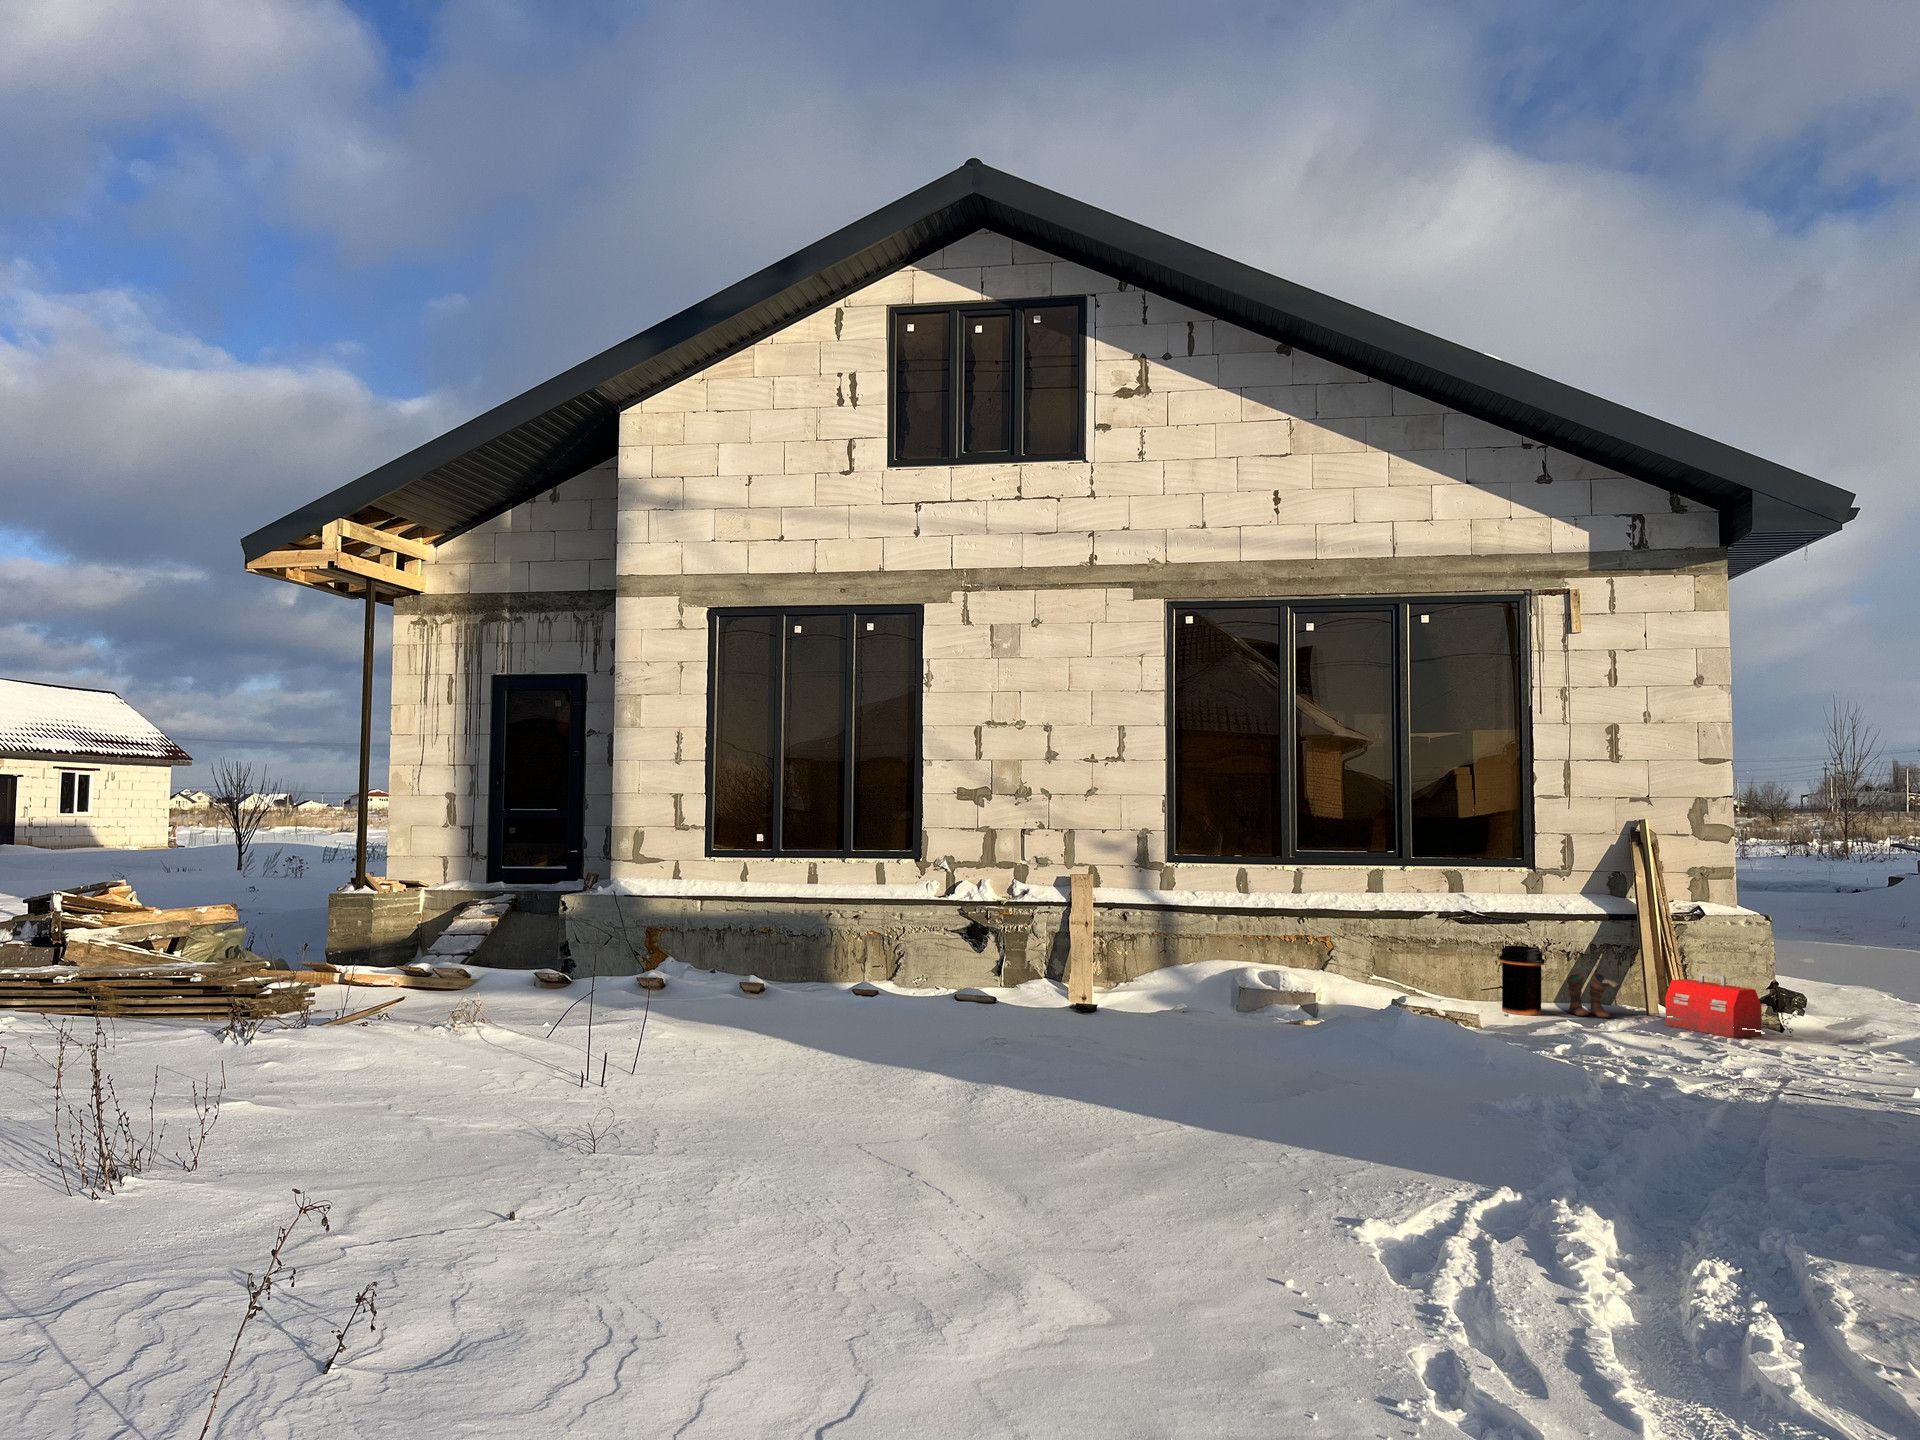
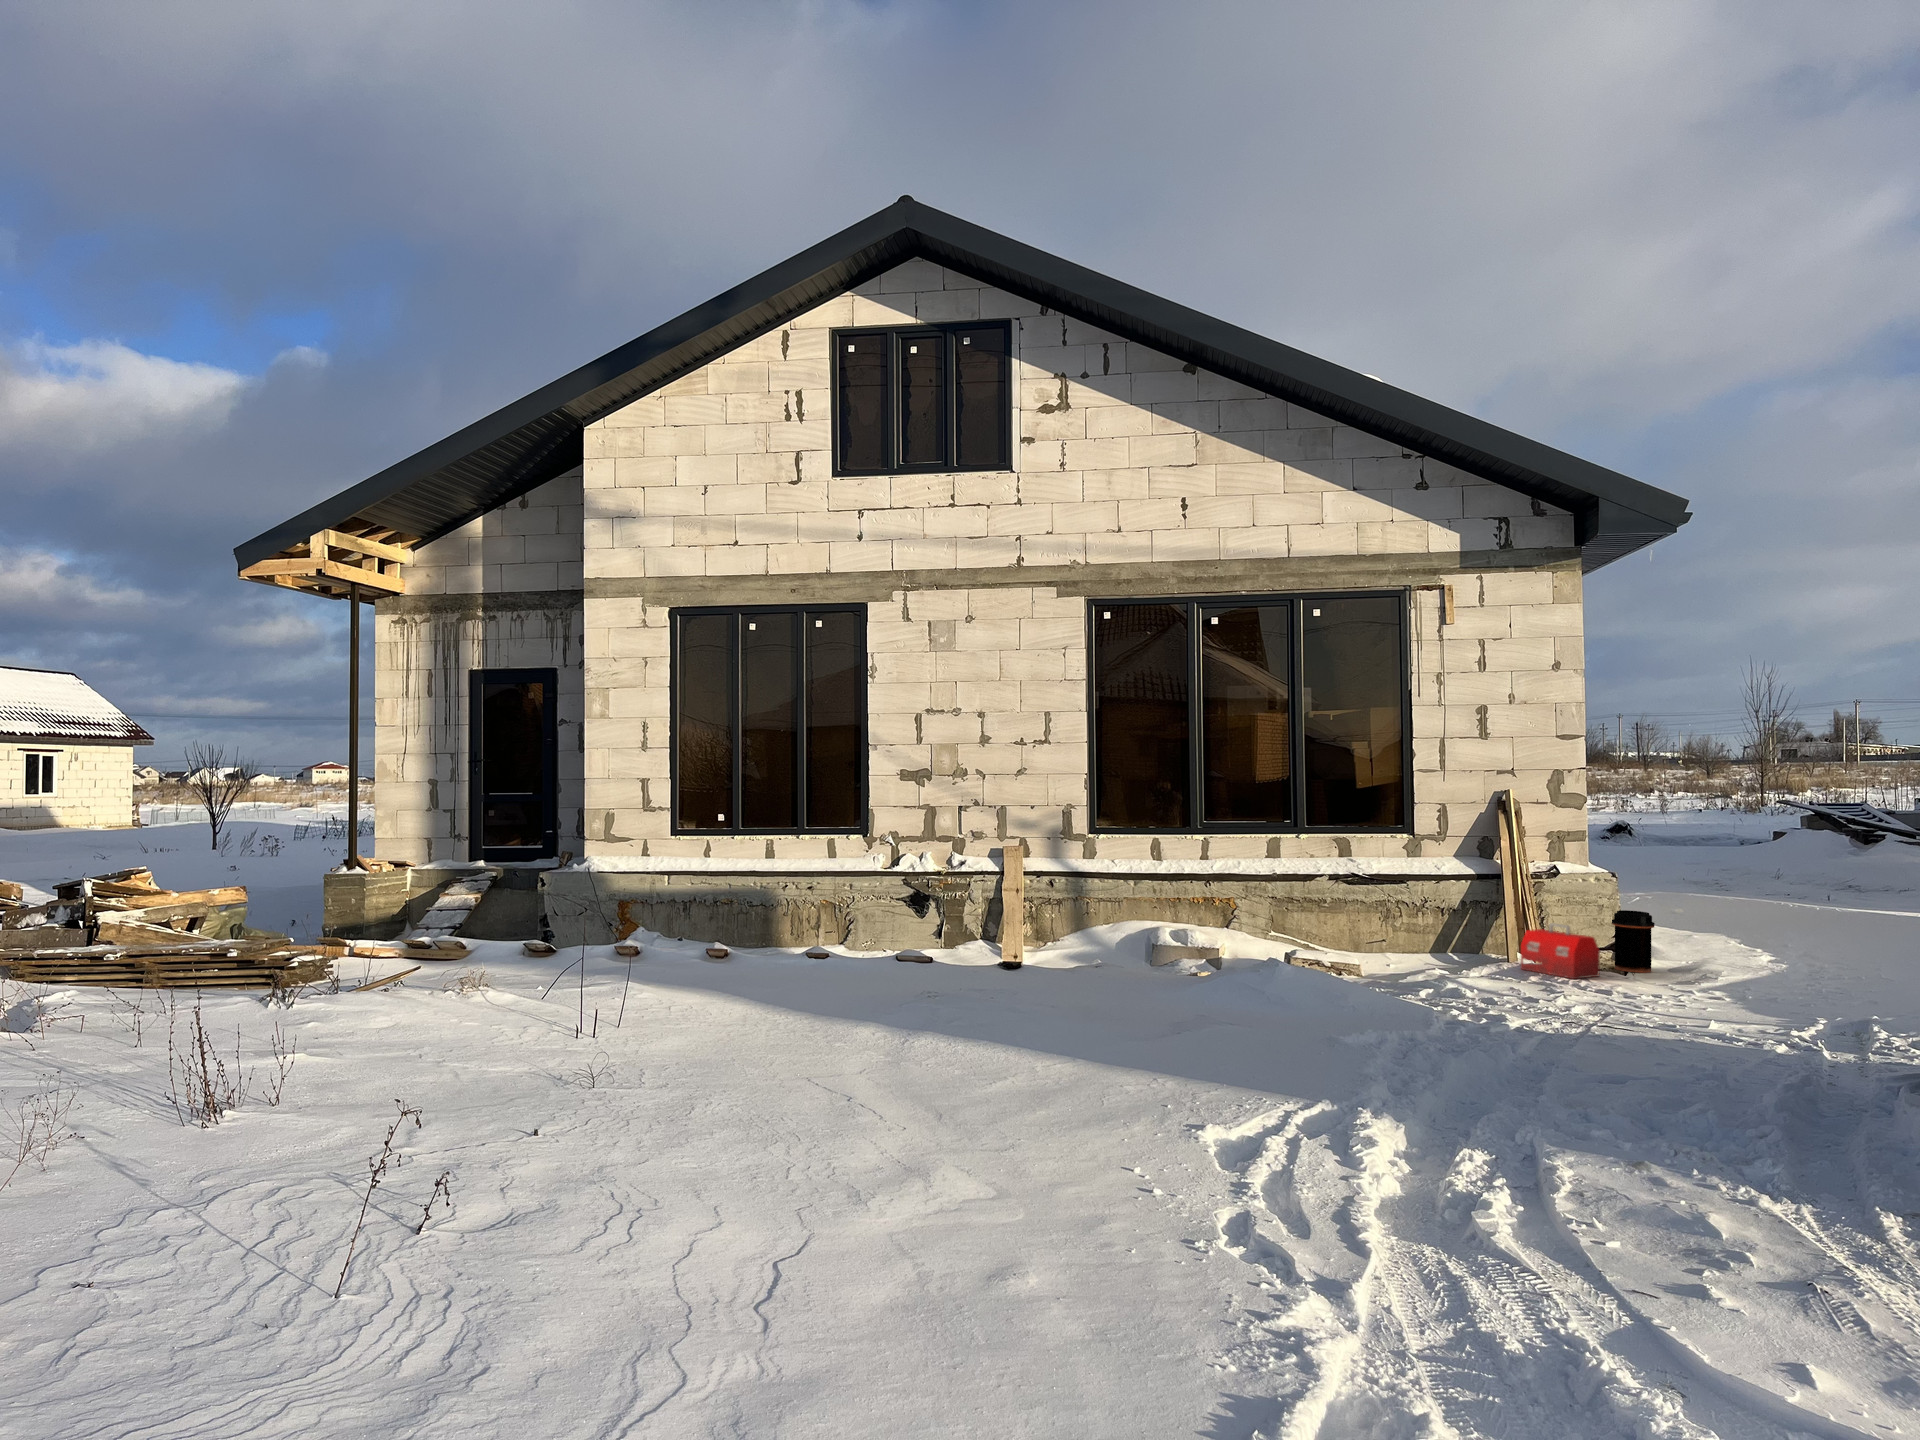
trash can: present [1499,946,1545,1015] -> present [1612,910,1655,973]
boots: present [1567,973,1620,1018] -> none [1439,925,1484,964]

